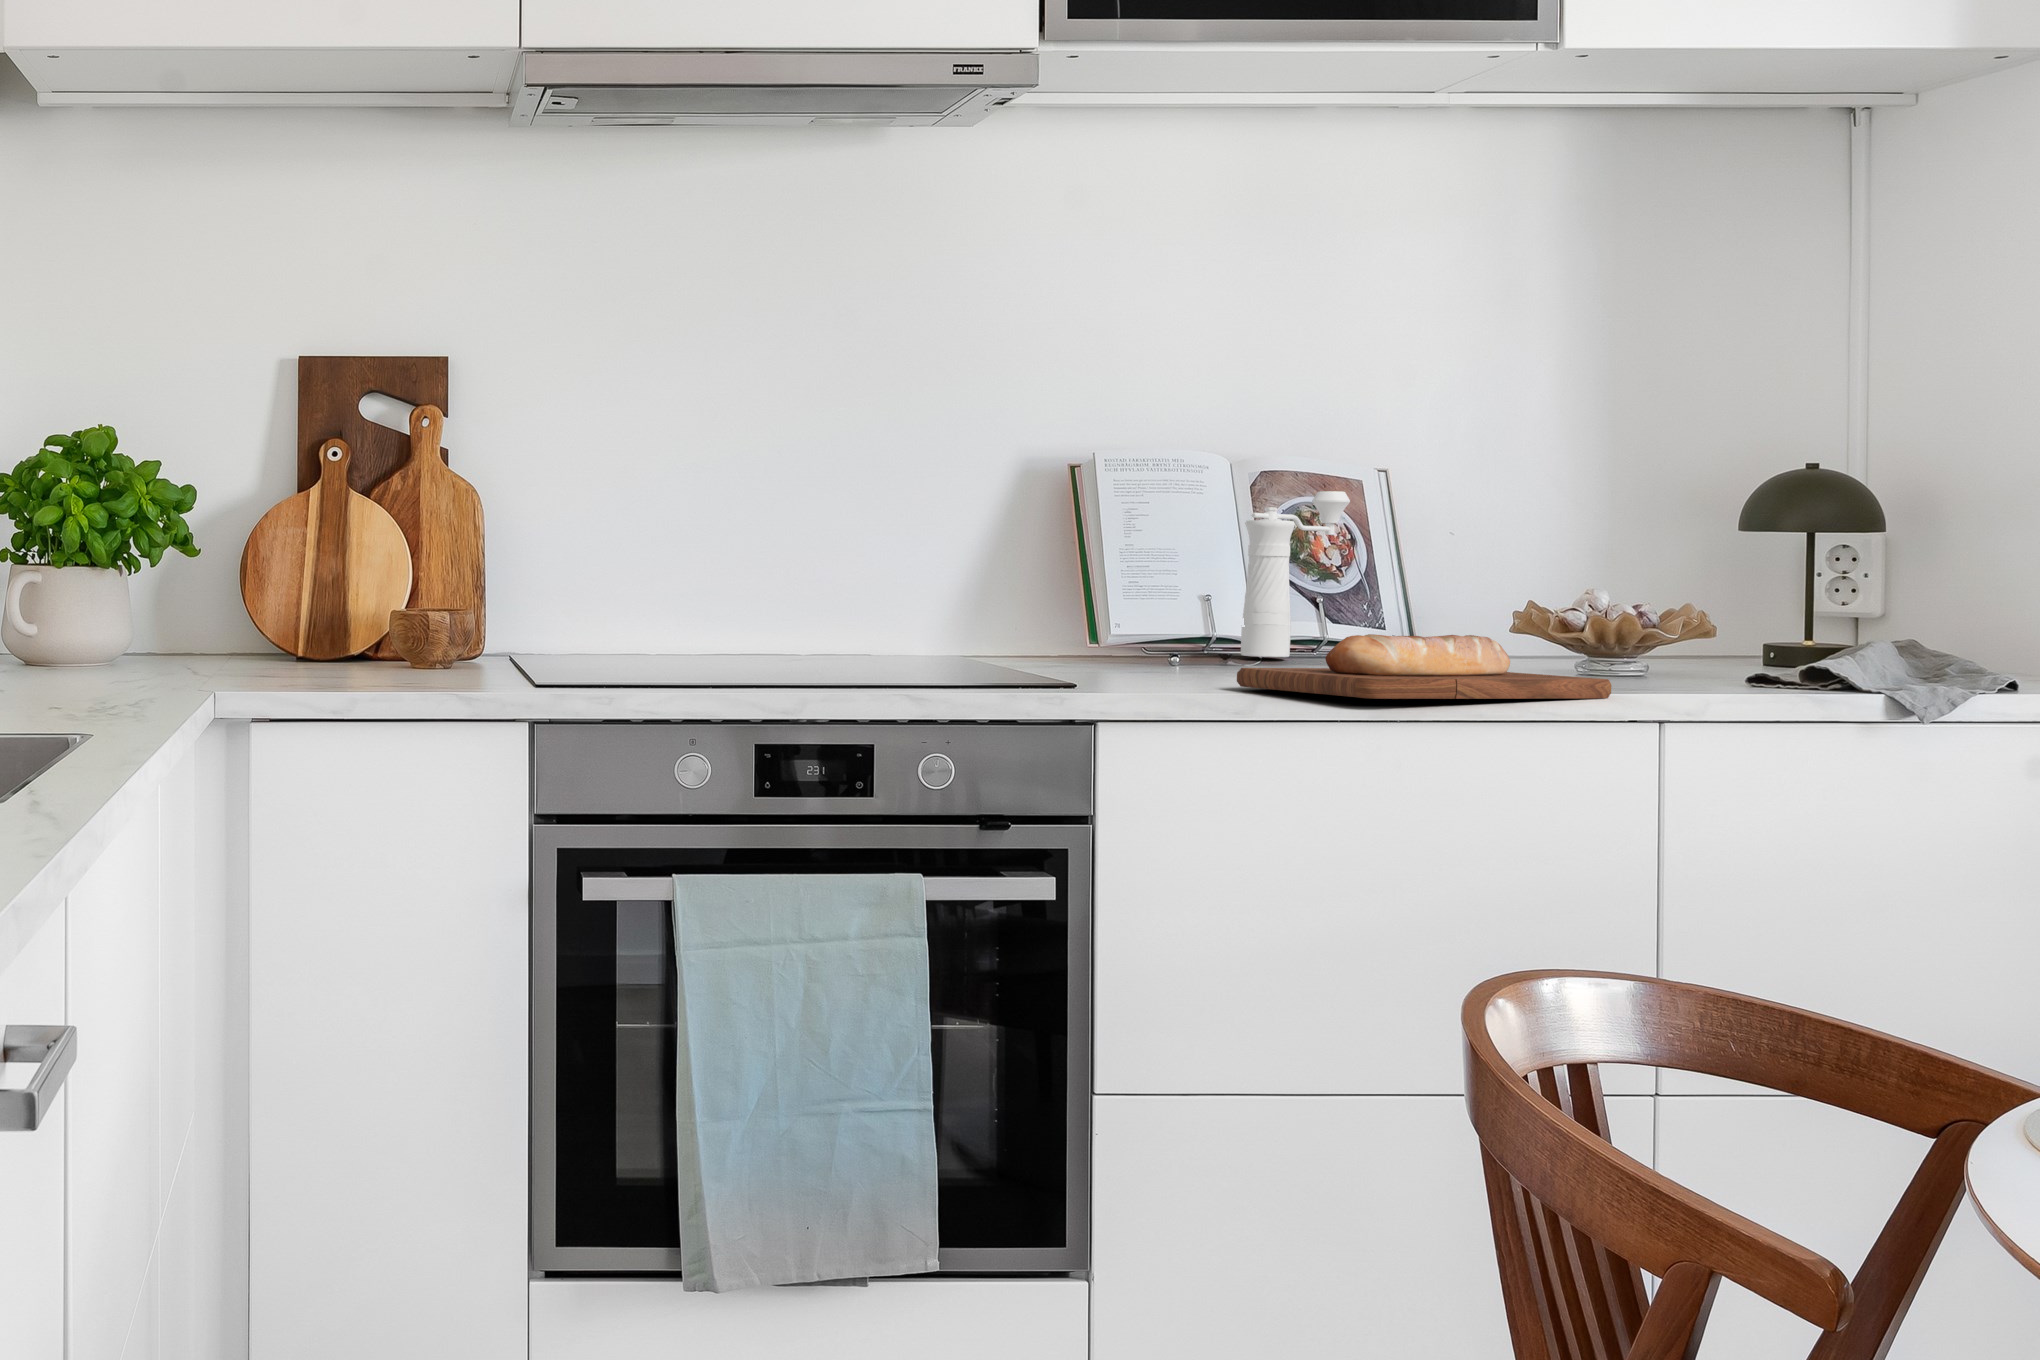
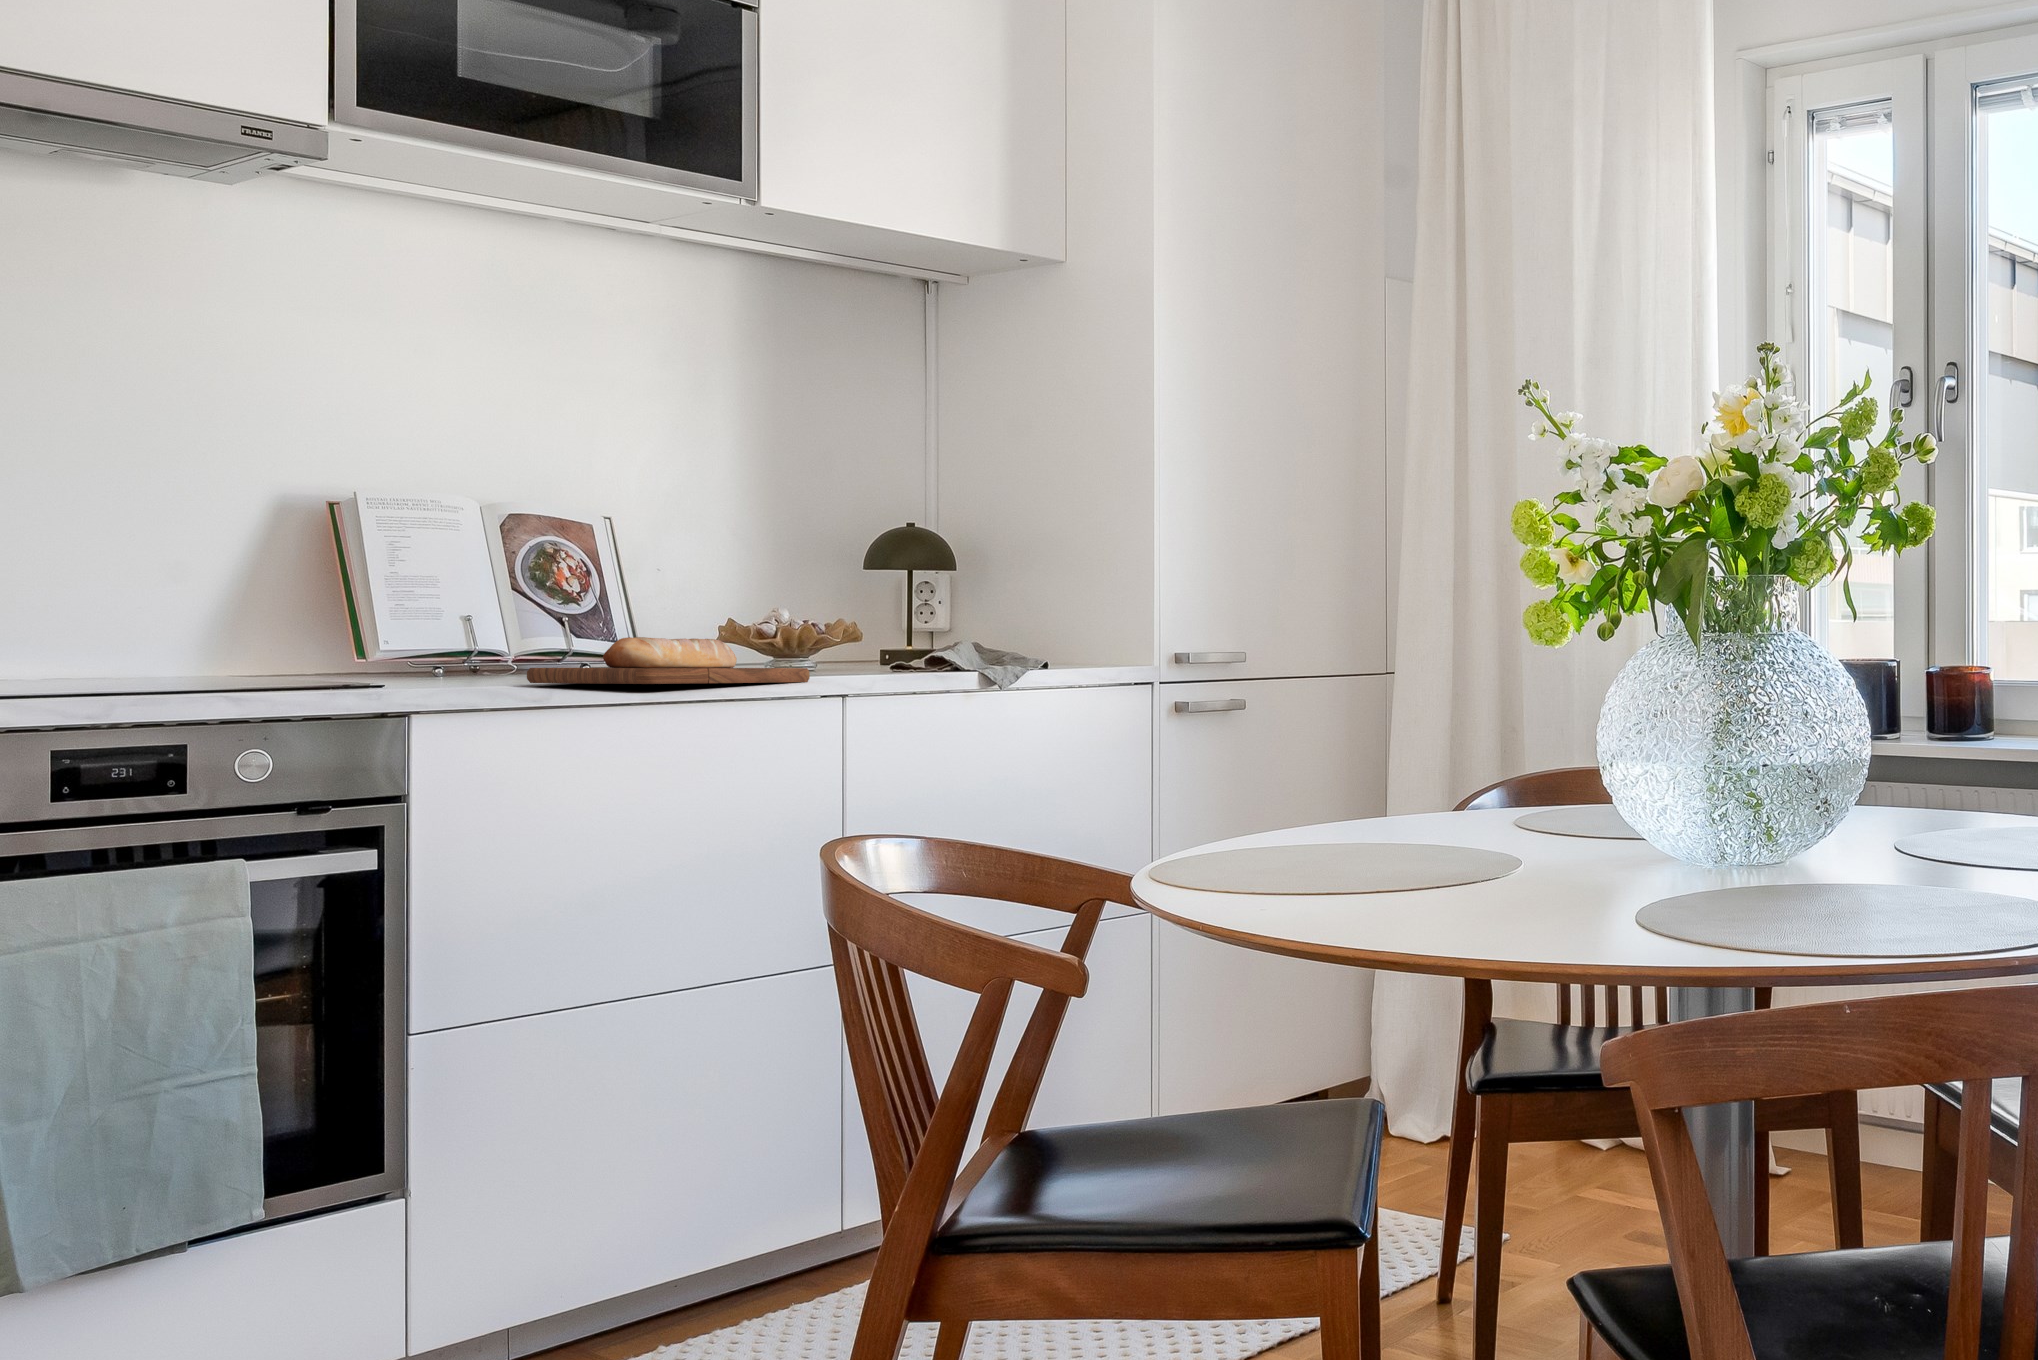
pepper mill: present [1241,491,1350,657] -> none [499,528,585,667]

